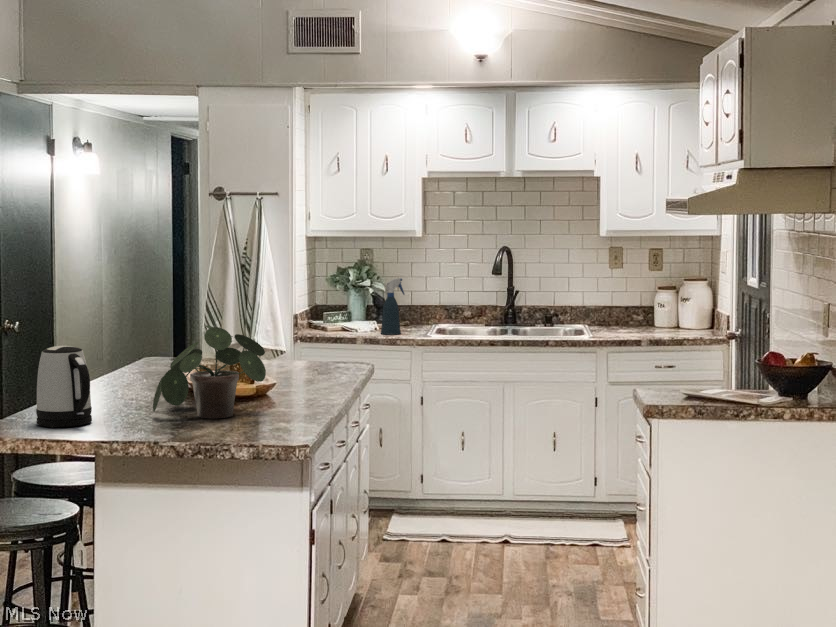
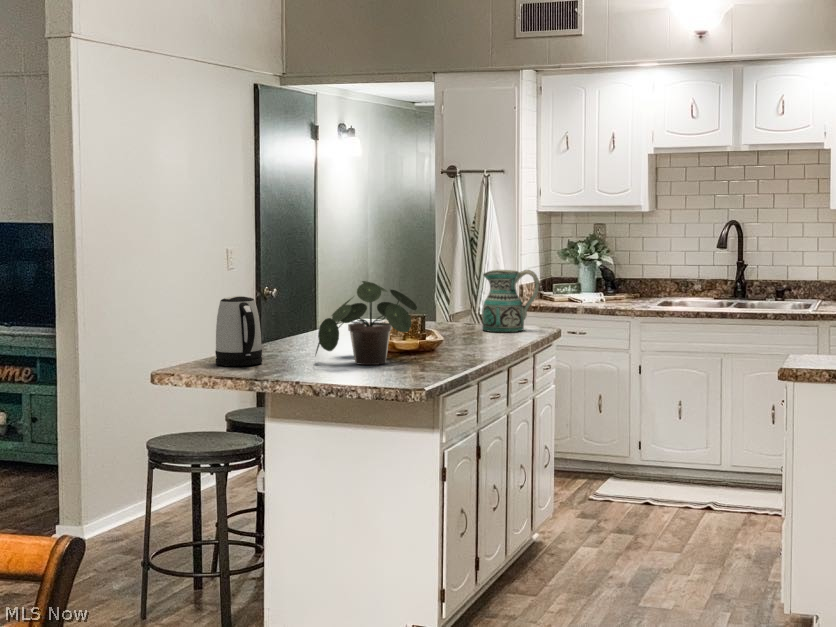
spray bottle: present [381,278,404,335] -> none [602,251,626,305]
ceramic pitcher: none [293,305,354,372] -> present [482,270,539,332]

